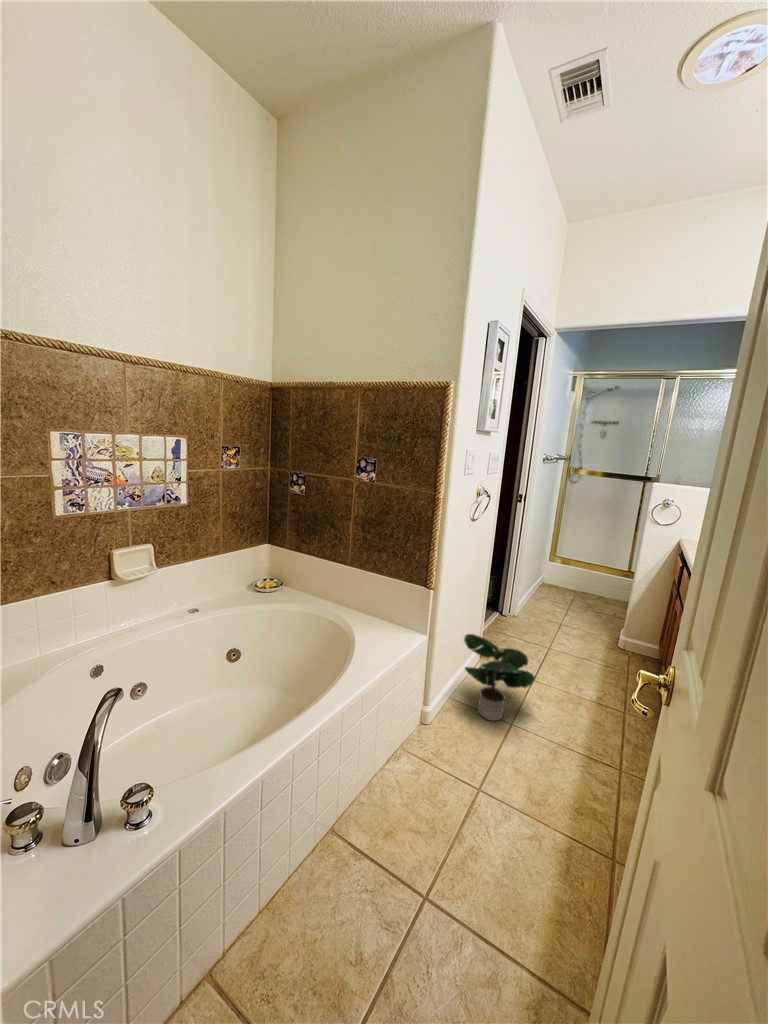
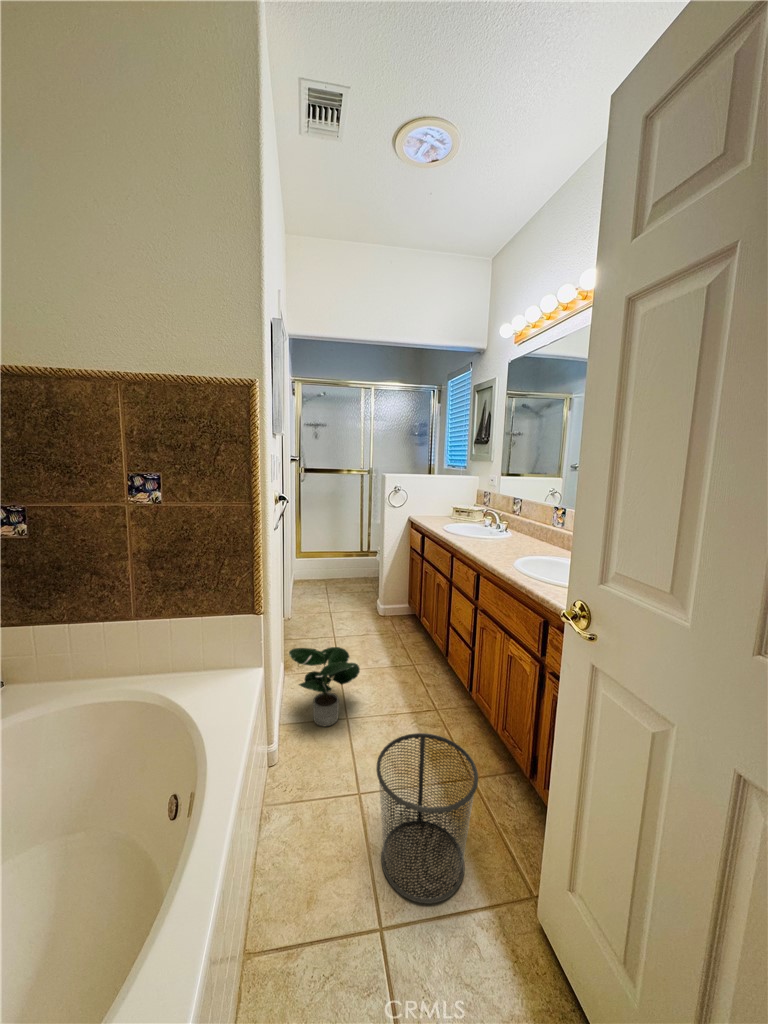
waste bin: none [456,751,573,937] -> present [376,733,478,904]

